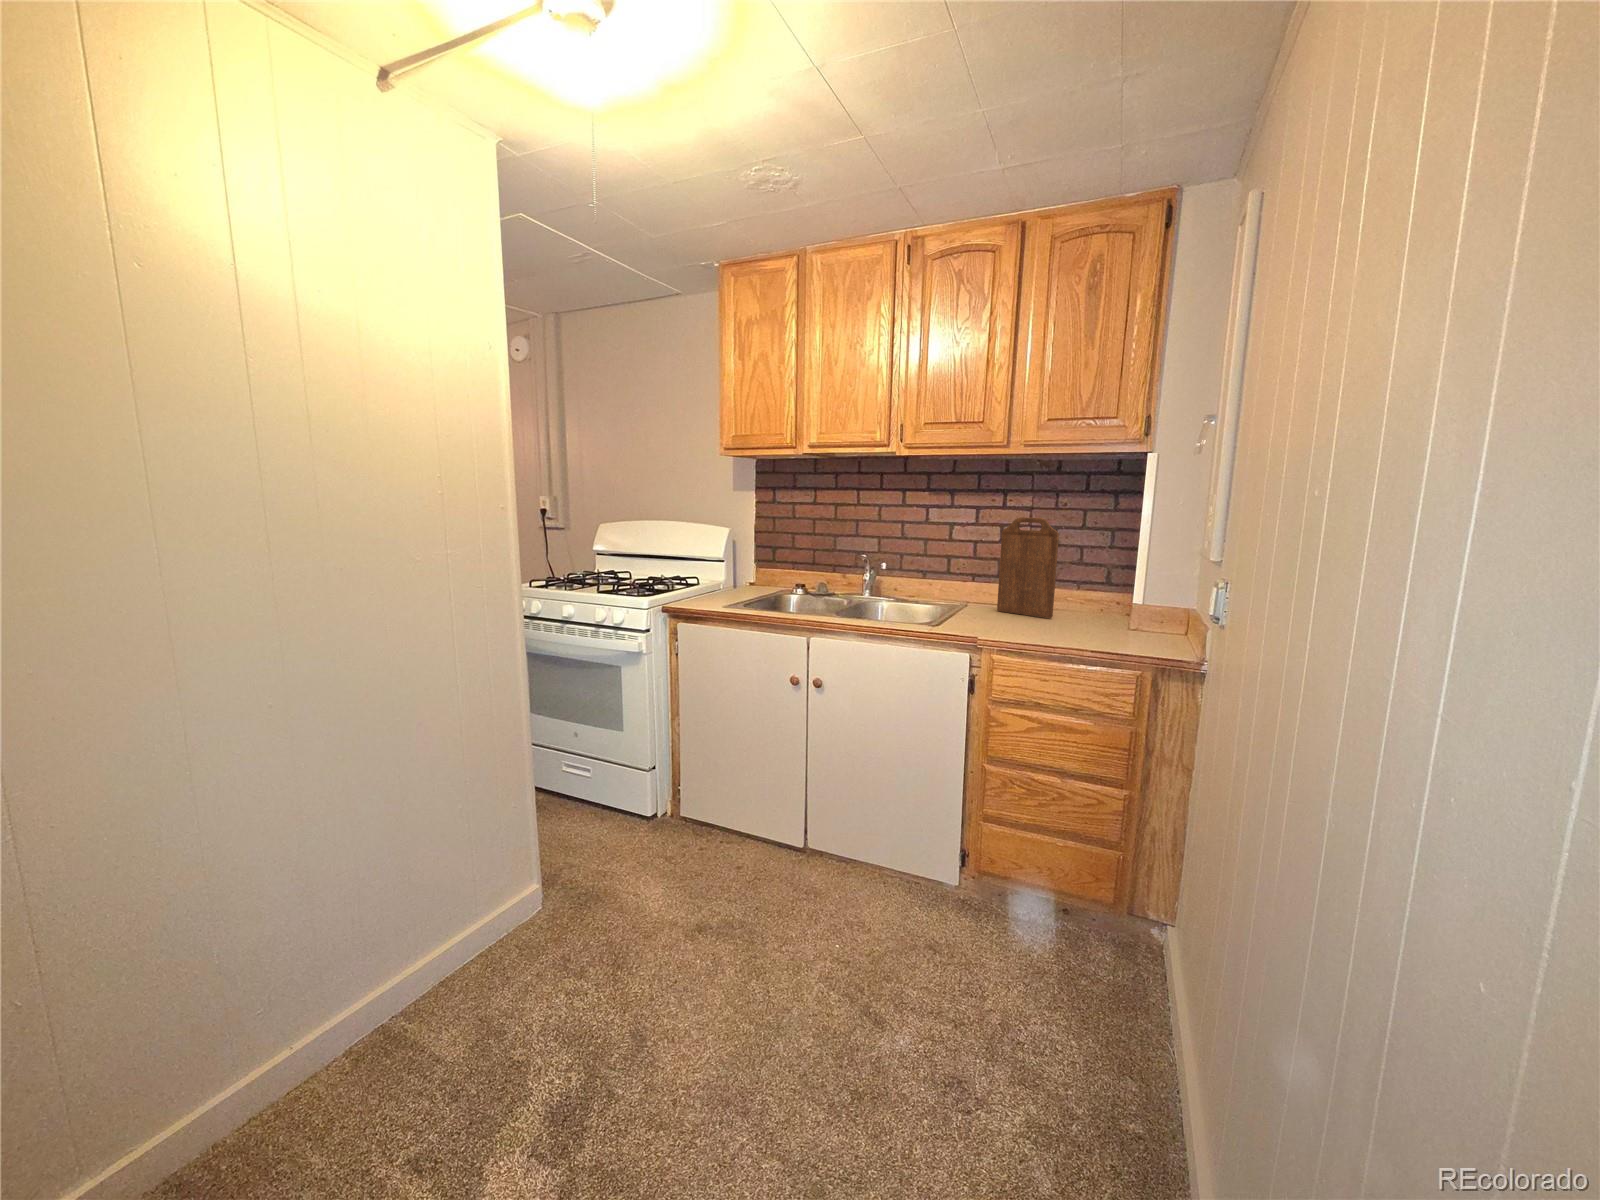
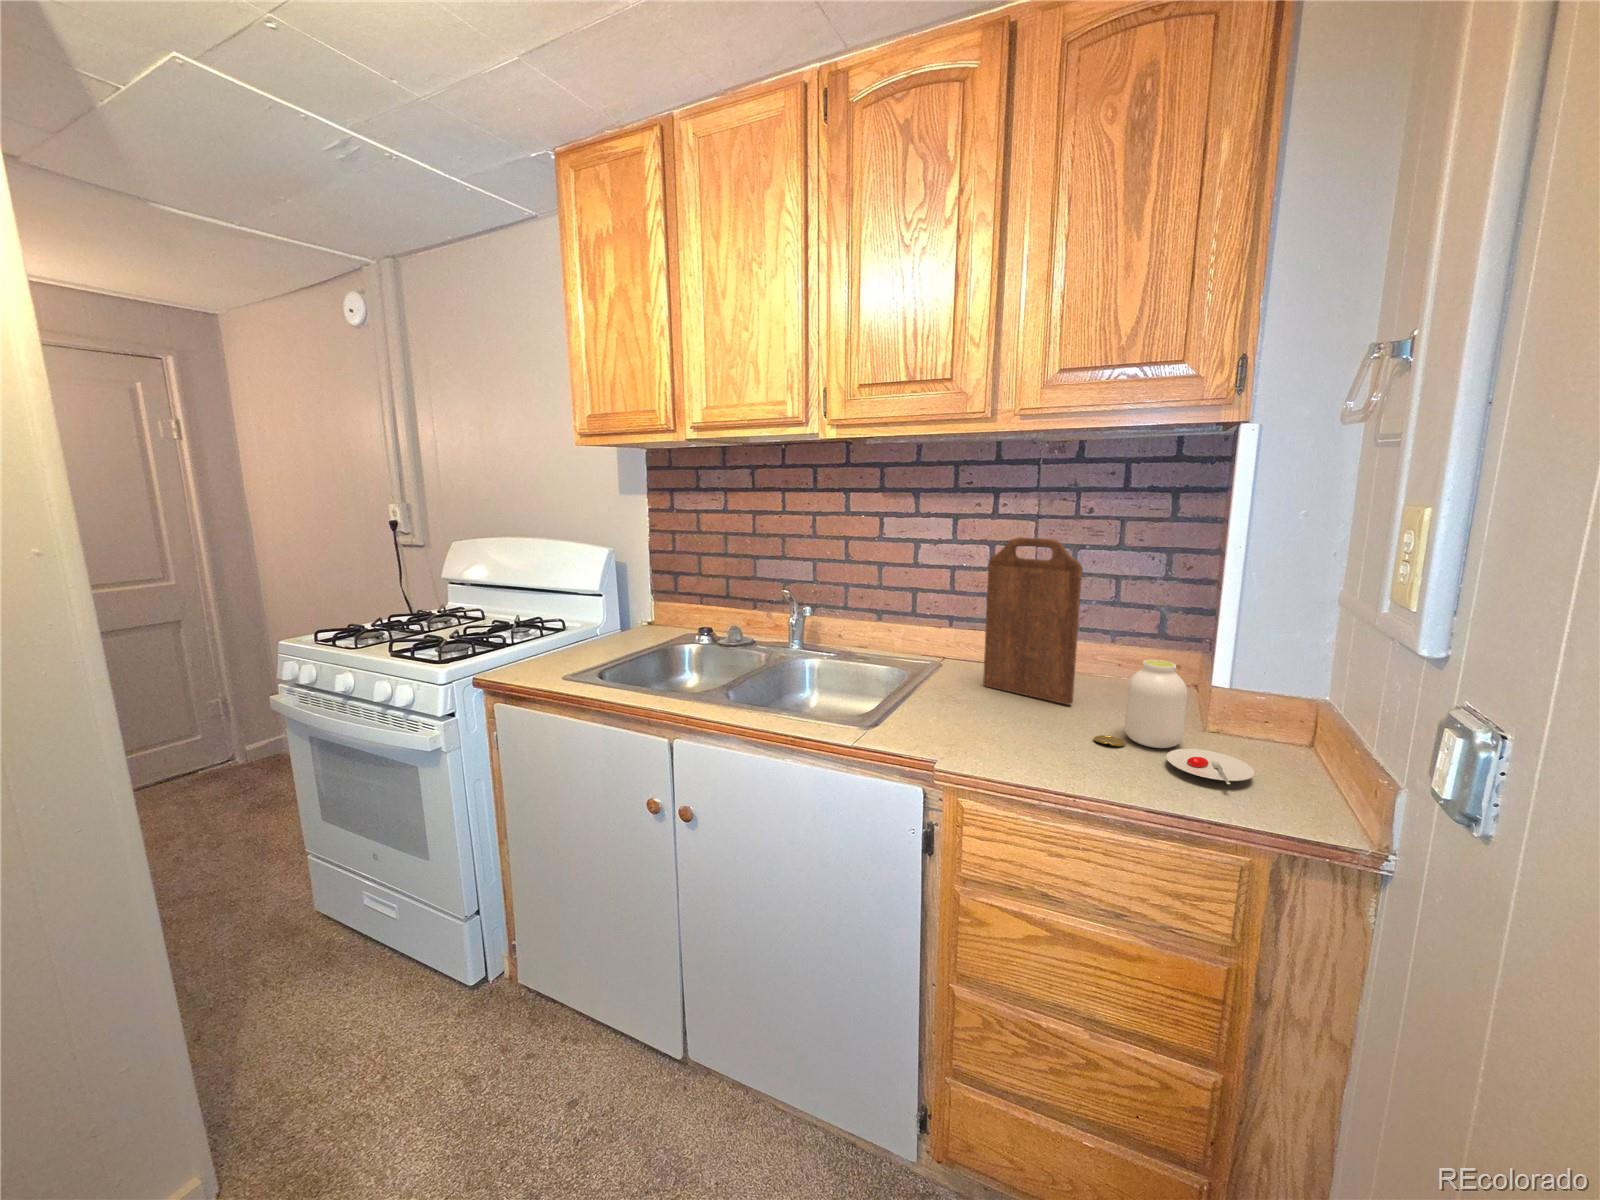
jar: none [1064,584,1149,640] -> present [1093,660,1254,784]

